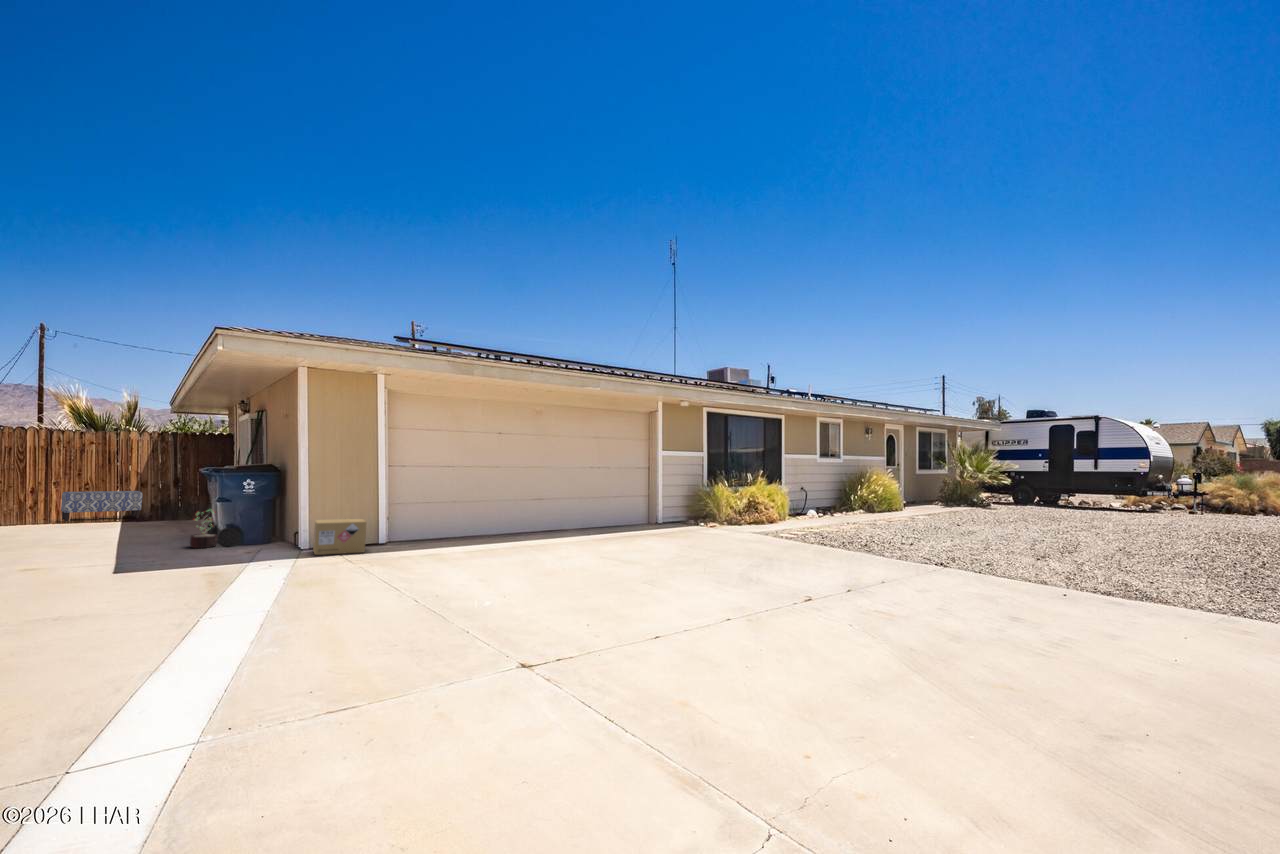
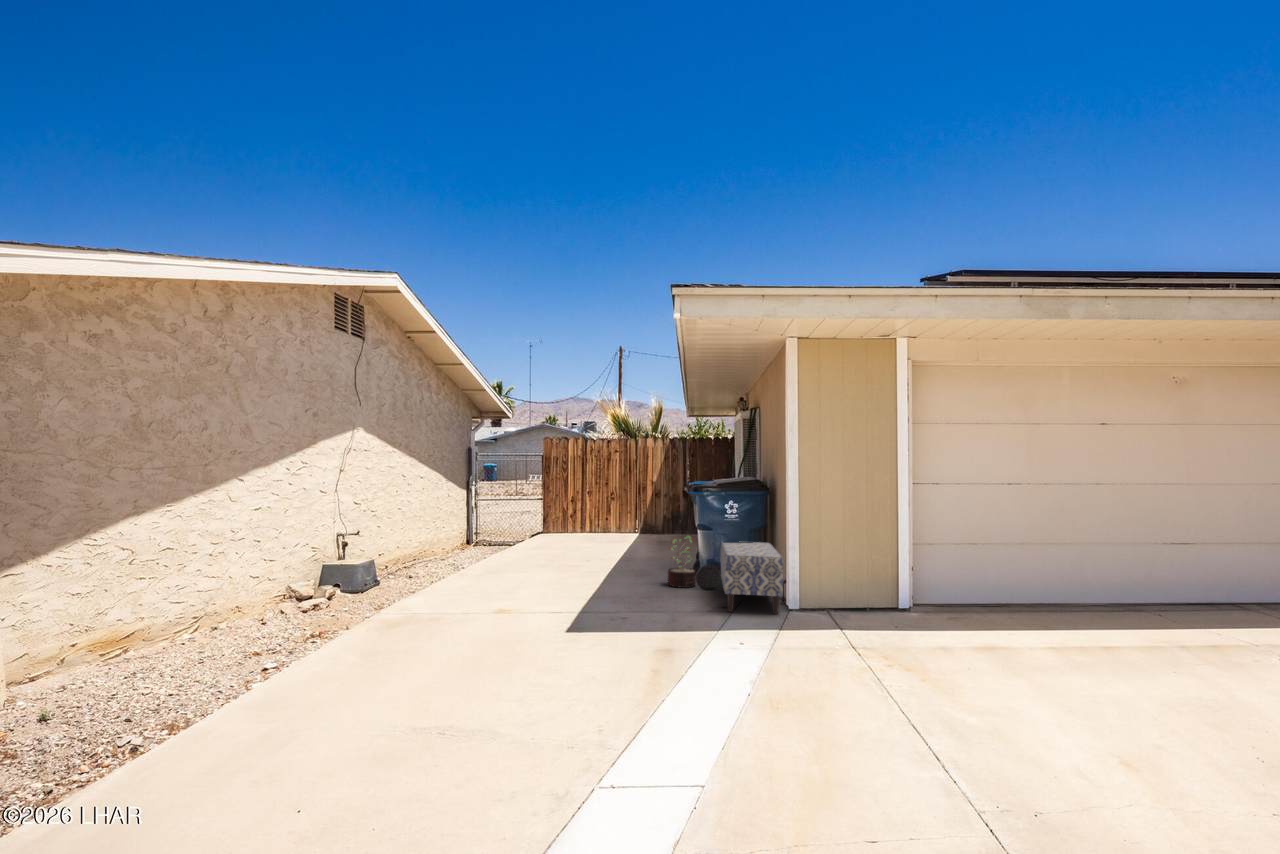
bench: present [61,491,143,521] -> present [720,542,783,614]
cardboard box: present [313,519,366,555] -> none [804,566,882,631]

